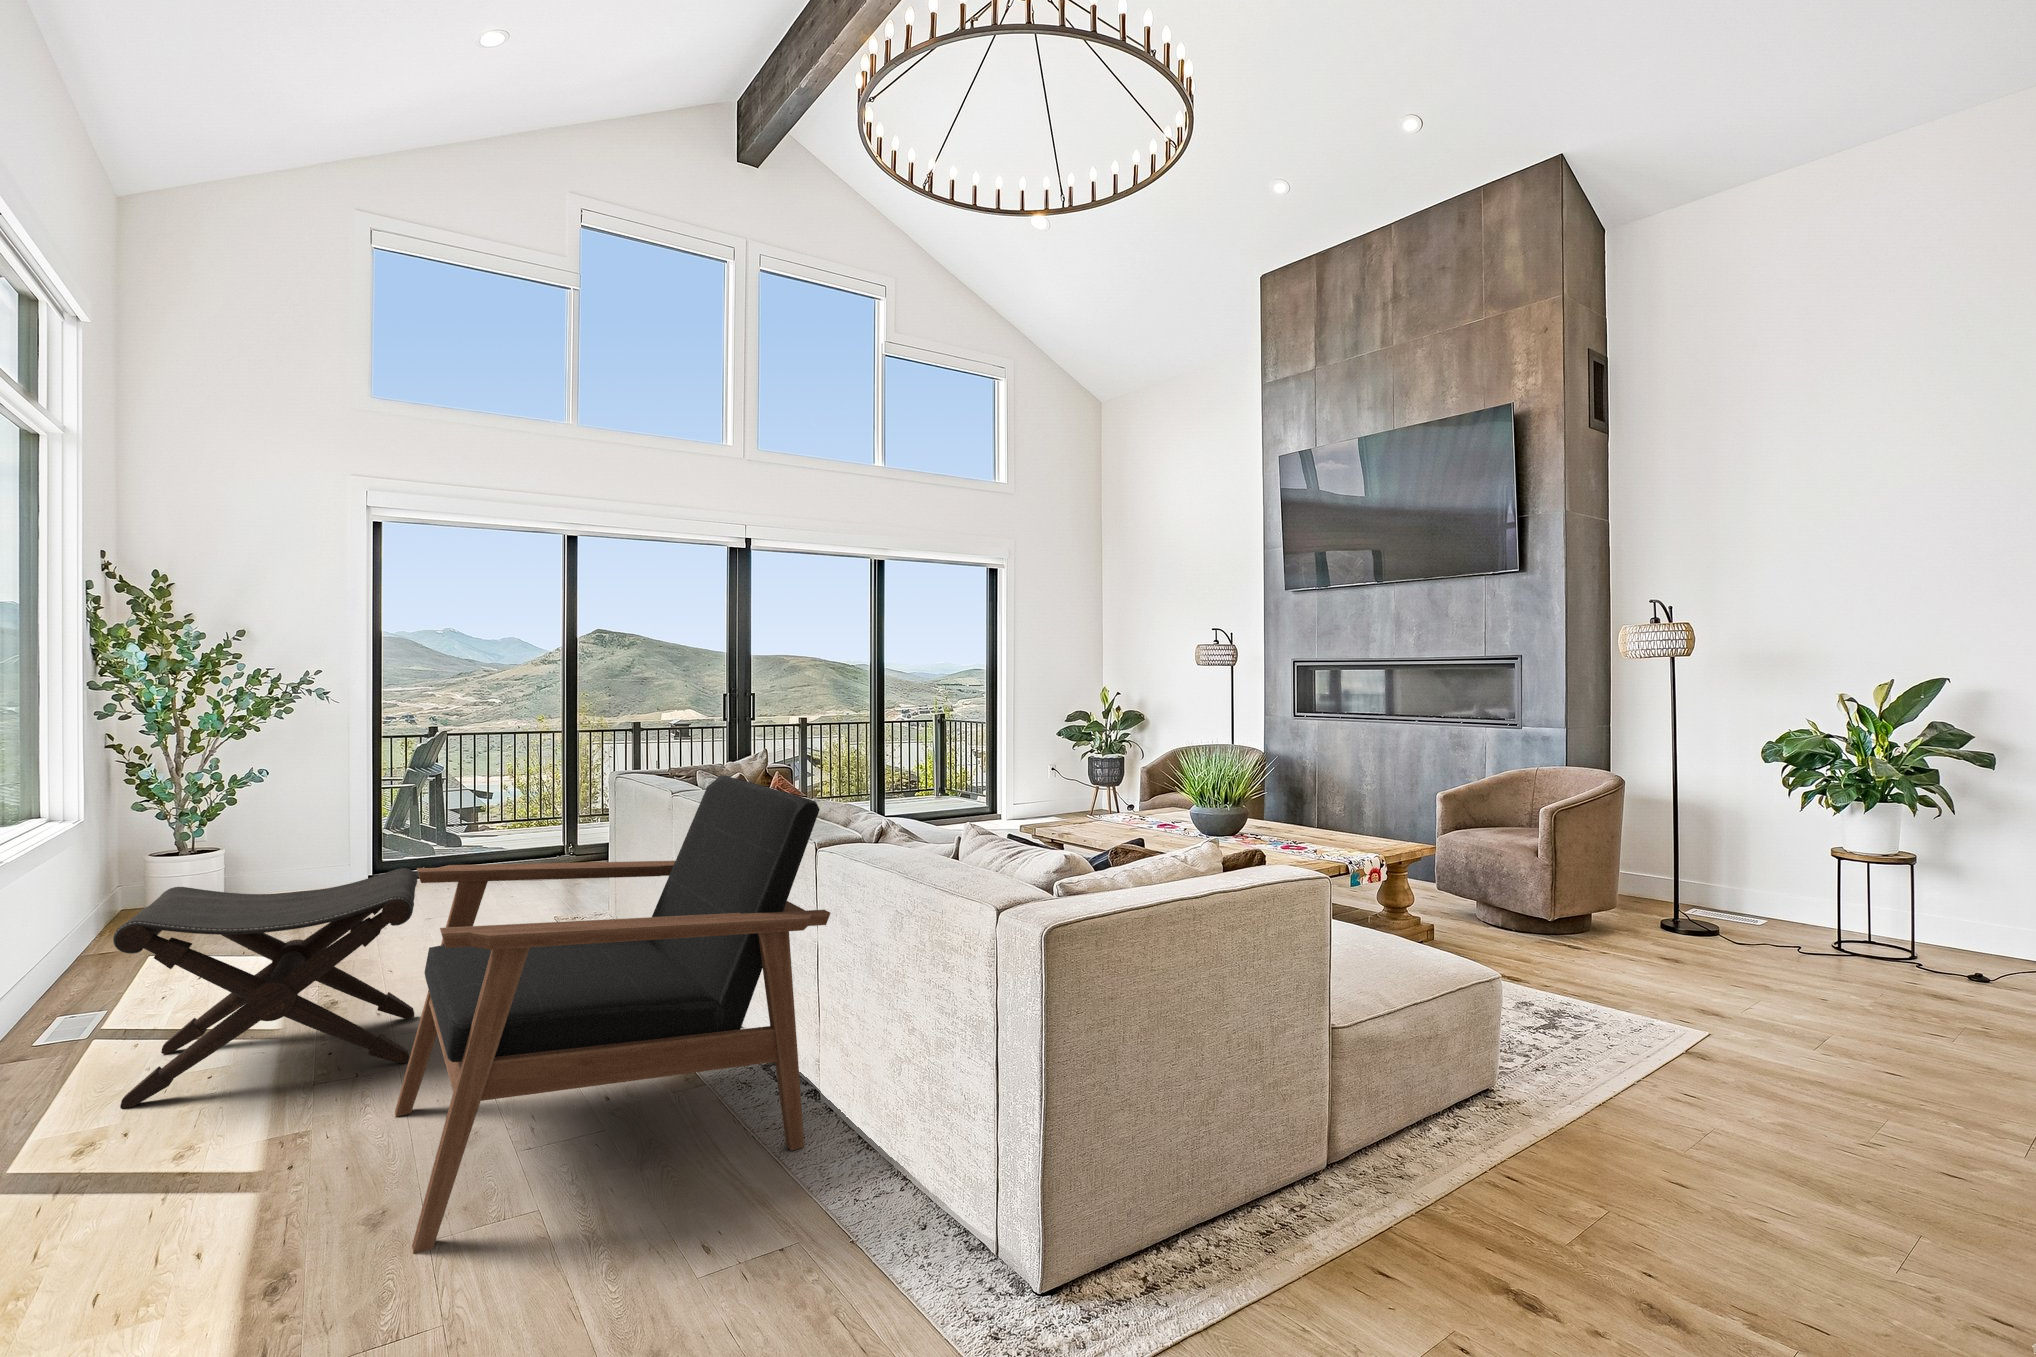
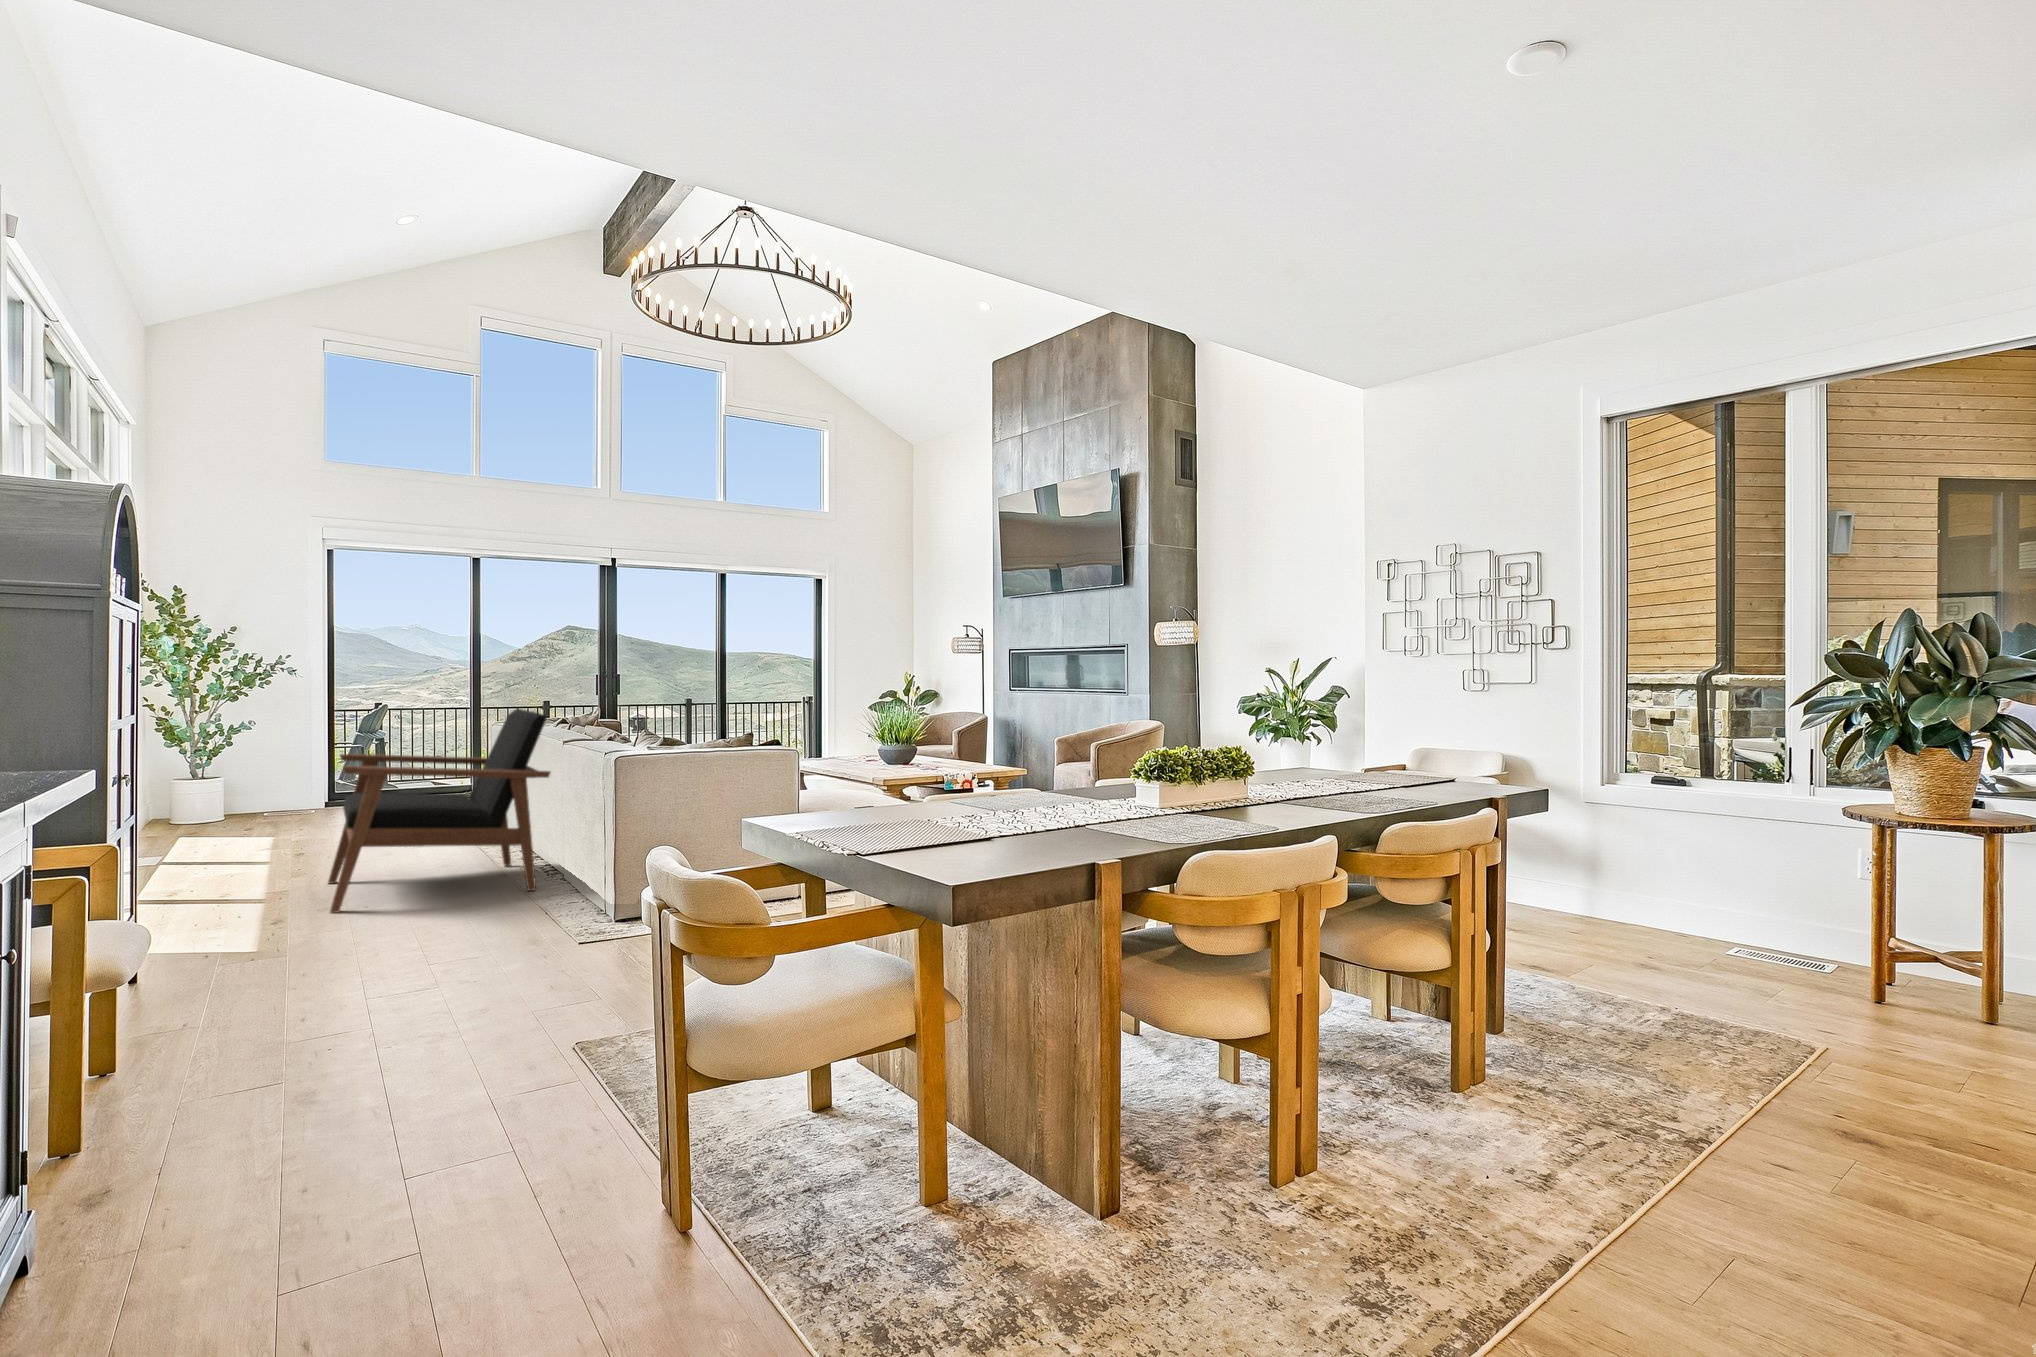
footstool: present [113,868,417,1108] -> none [177,768,347,882]

